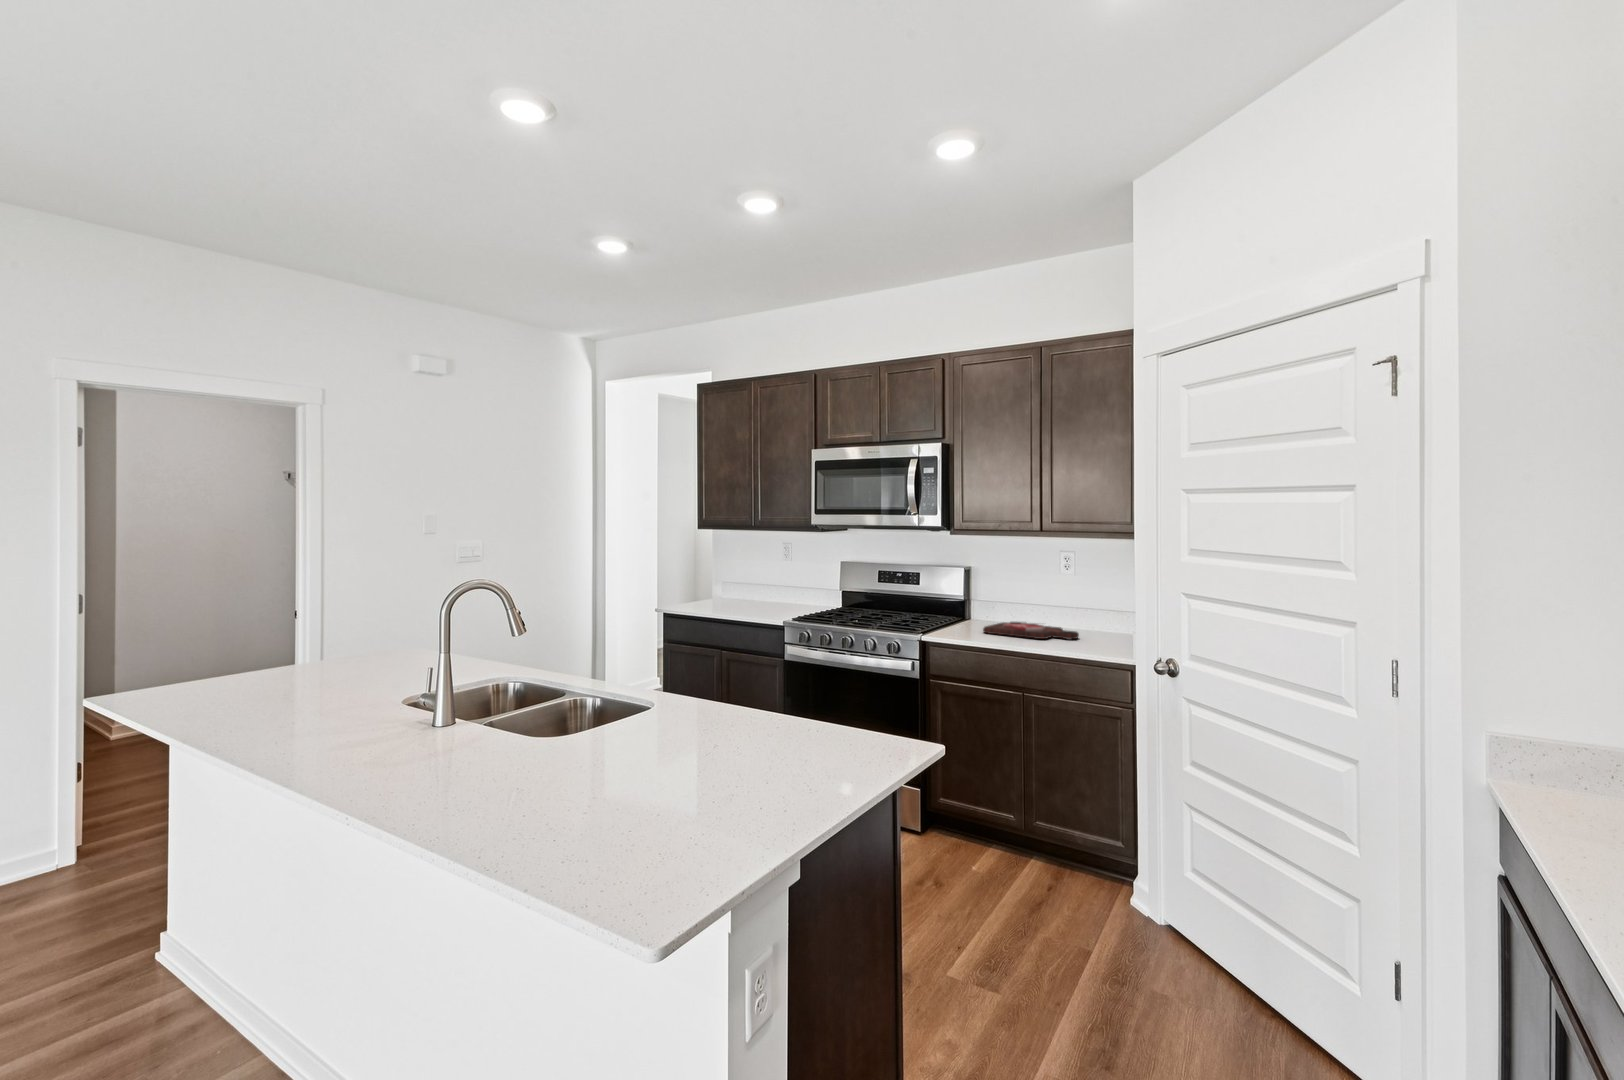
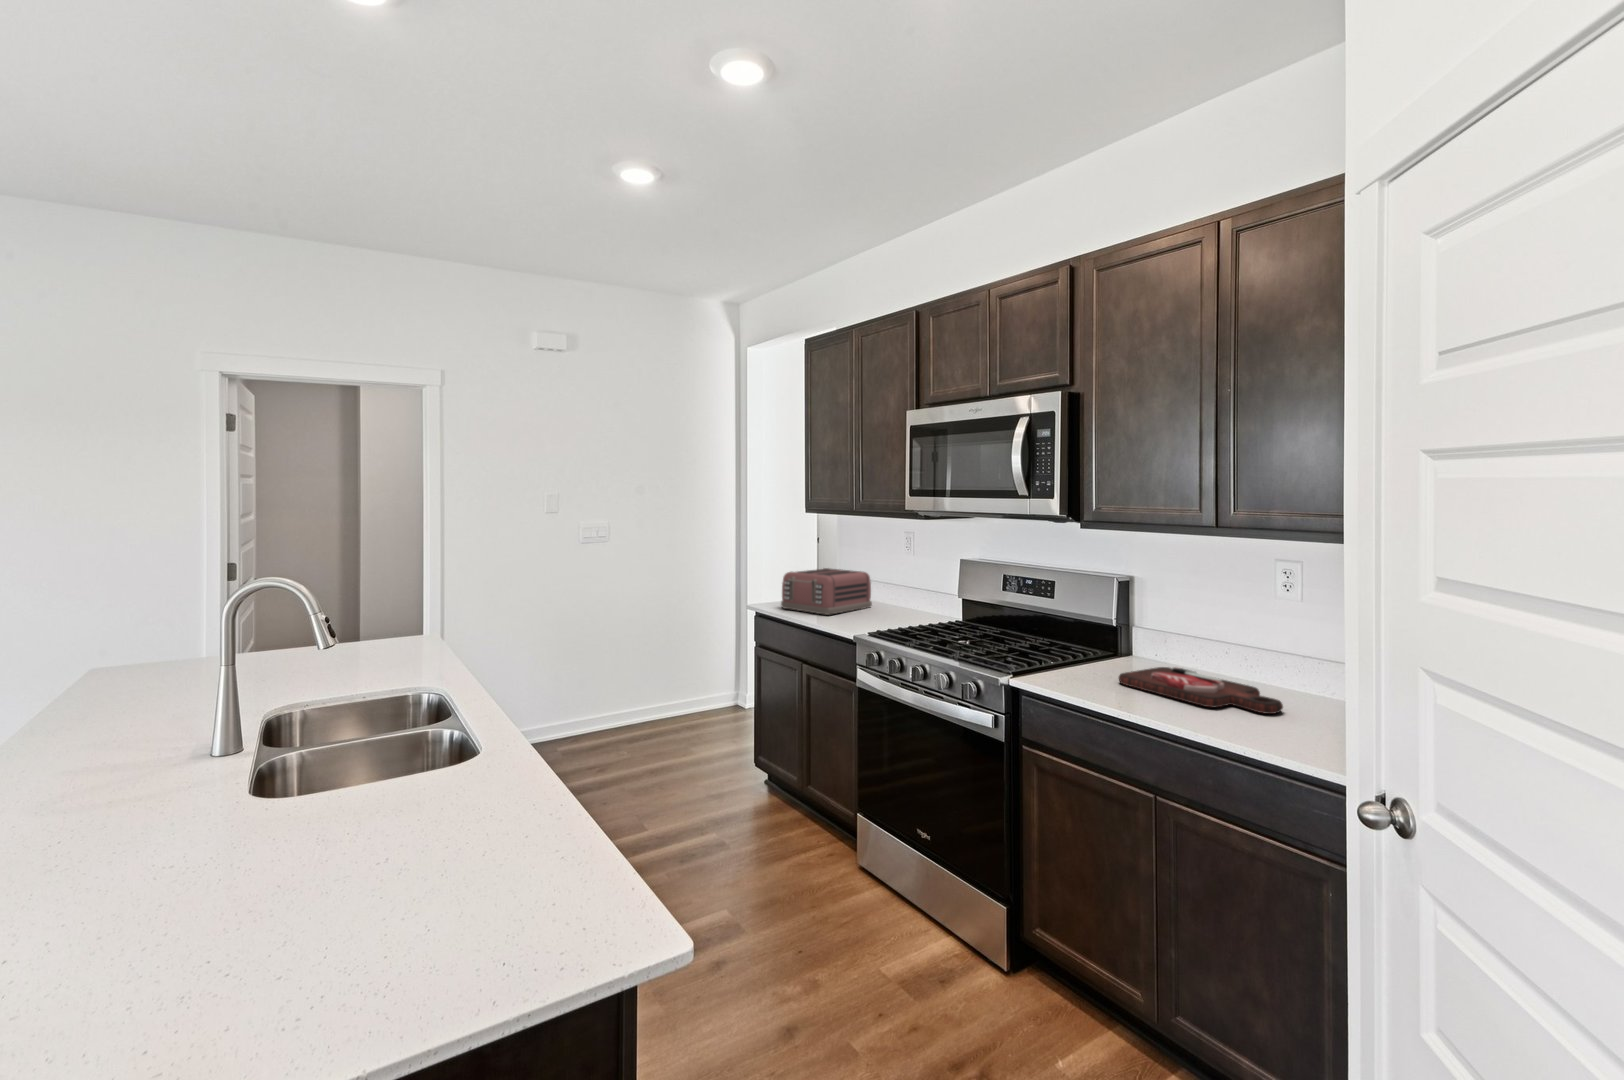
toaster: none [692,574,764,611] -> present [781,568,872,615]

